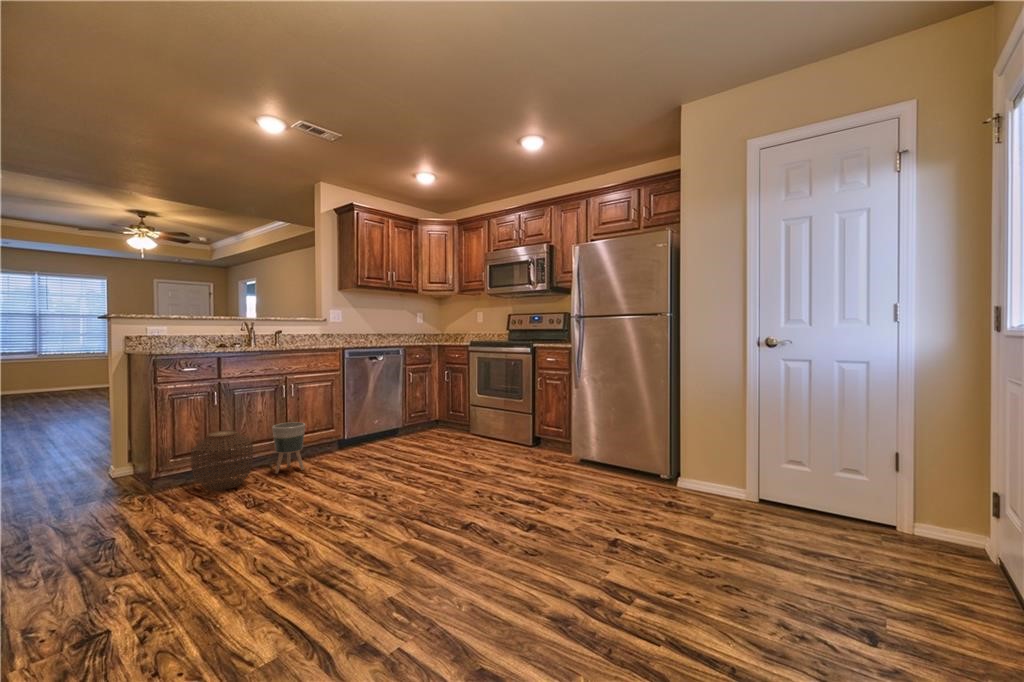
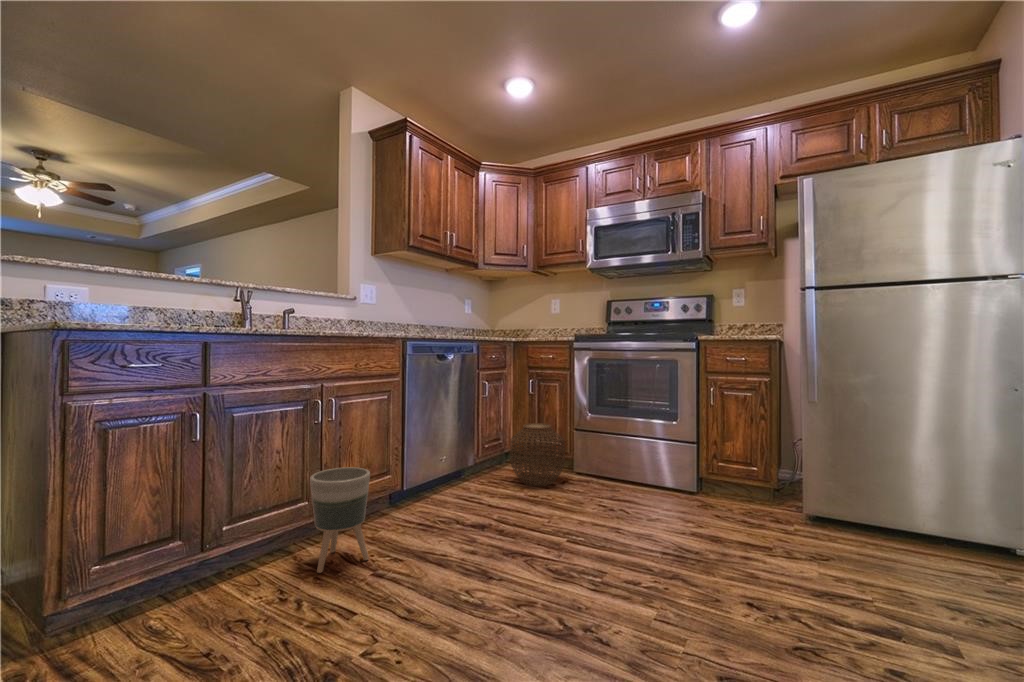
woven basket: present [191,430,253,490] -> present [510,423,565,486]

